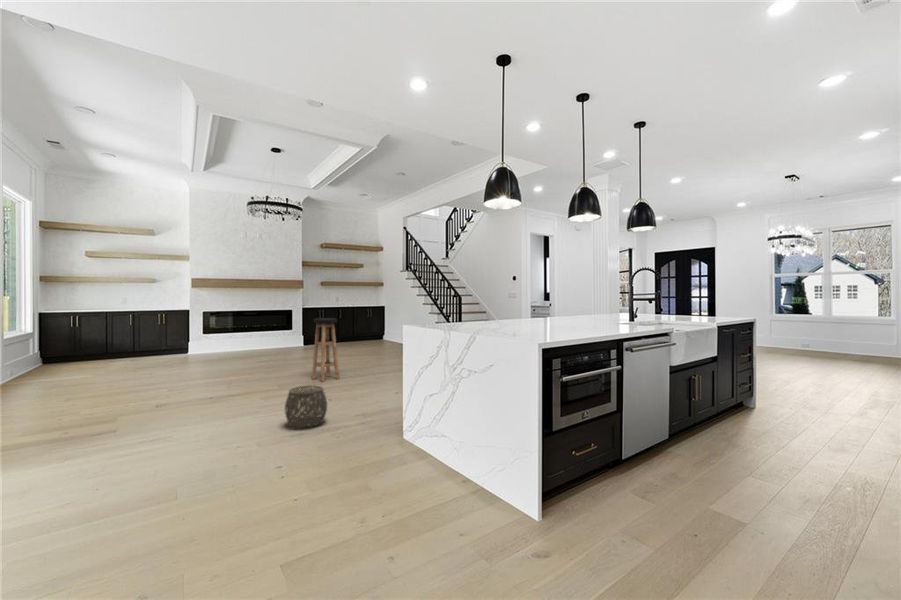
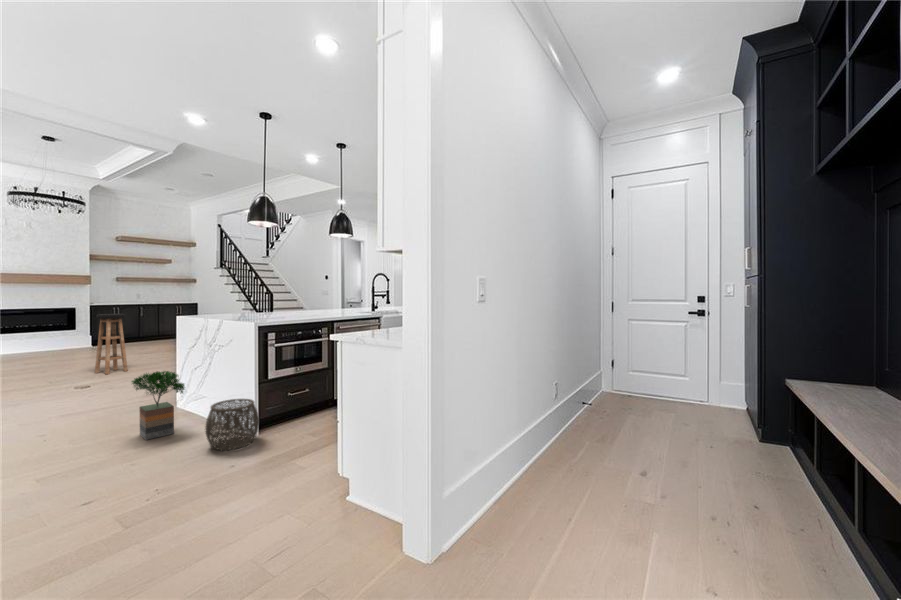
woven basket: present [285,385,327,428] -> present [205,399,259,450]
potted tree: none [373,403,440,507] -> present [132,371,185,440]

